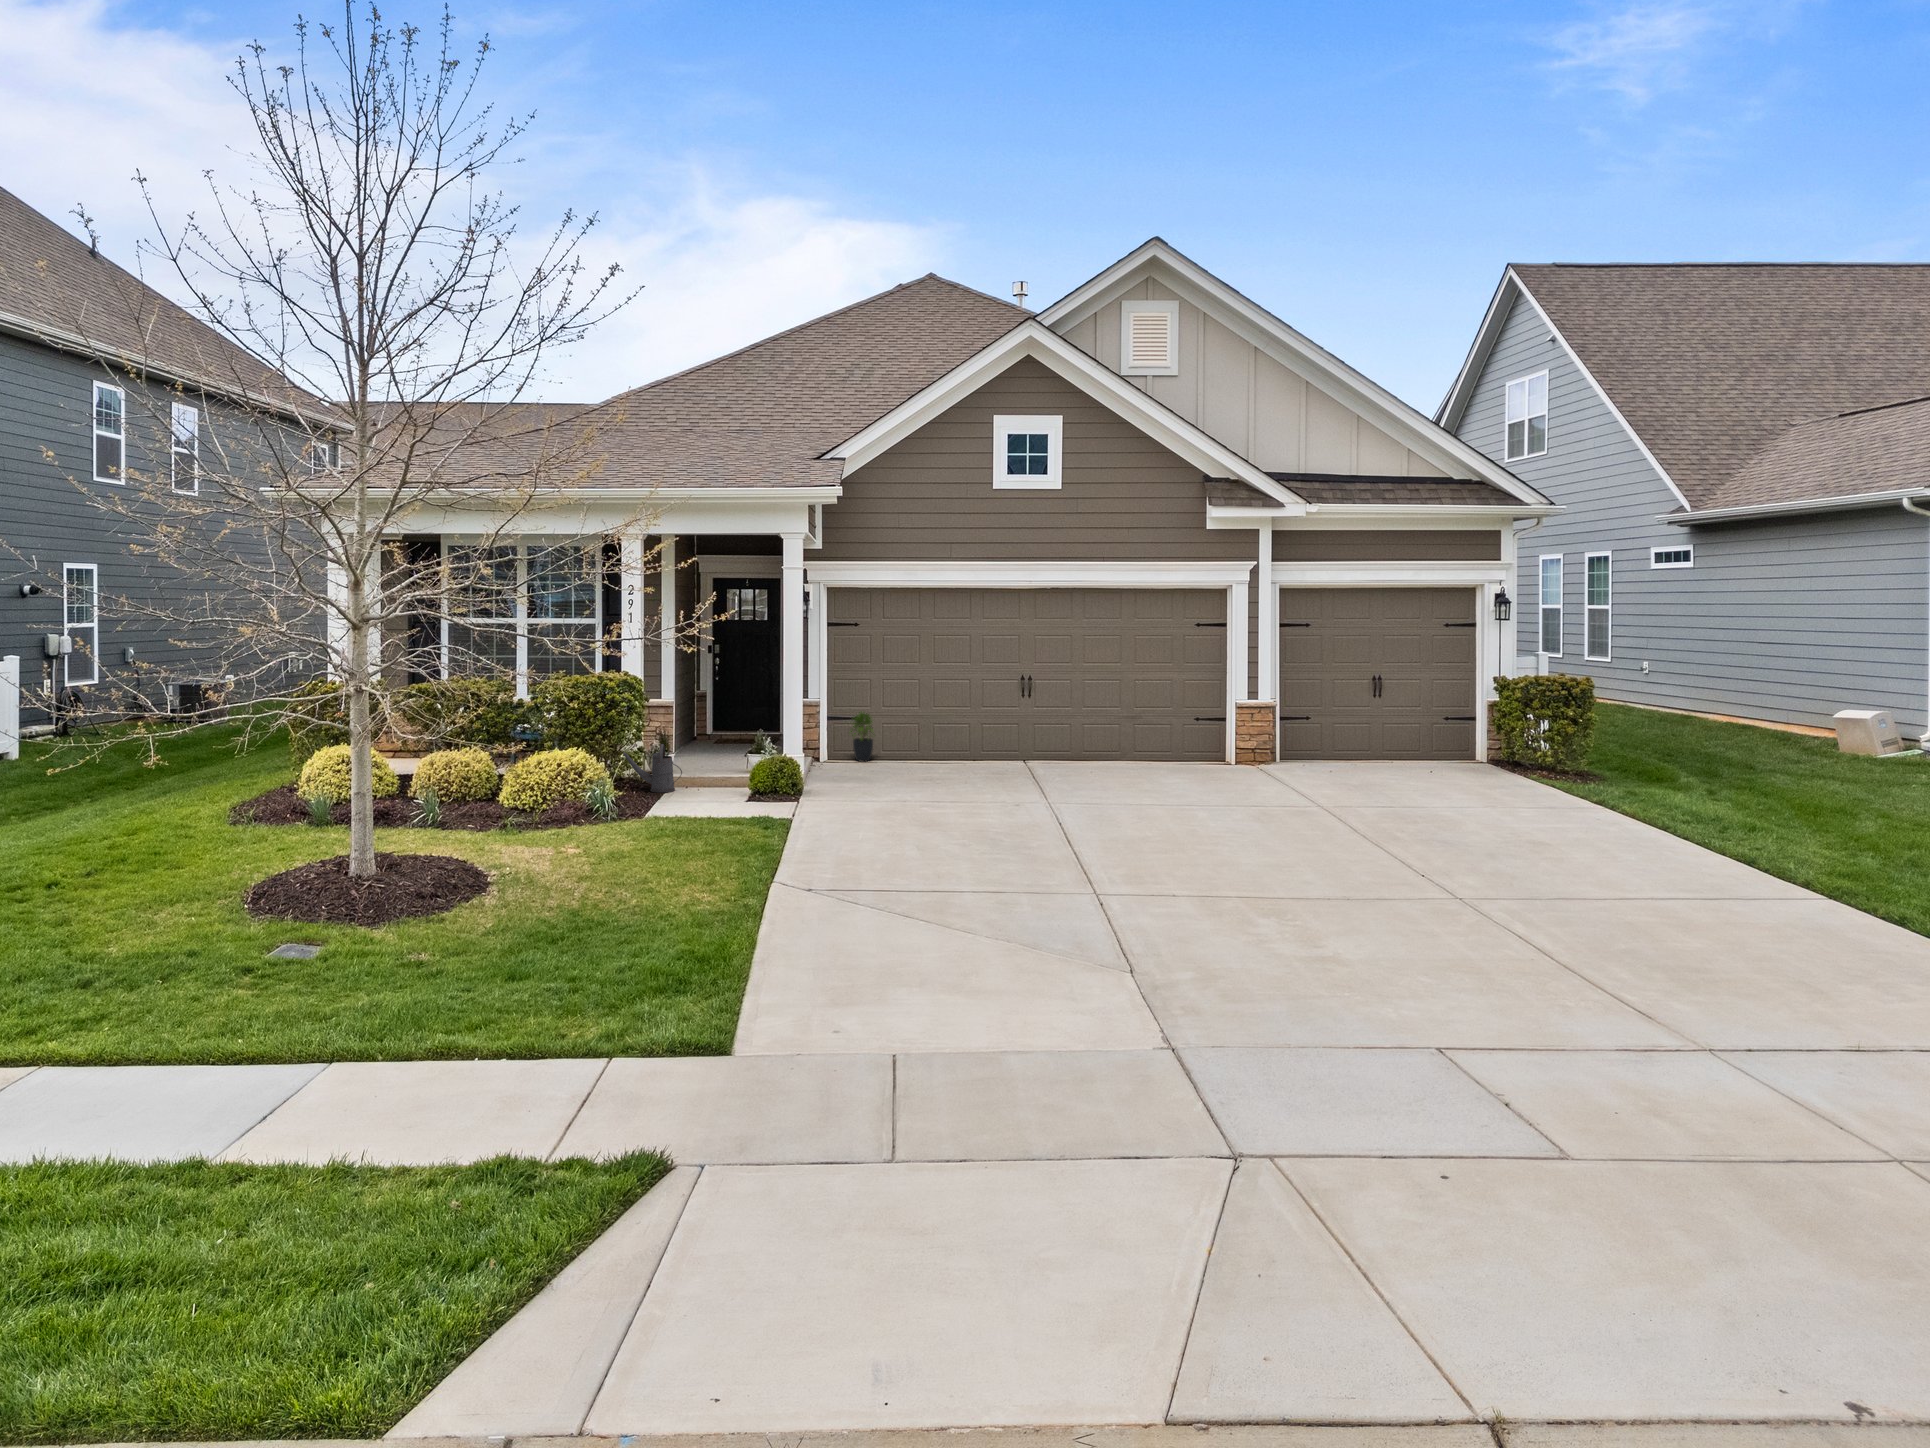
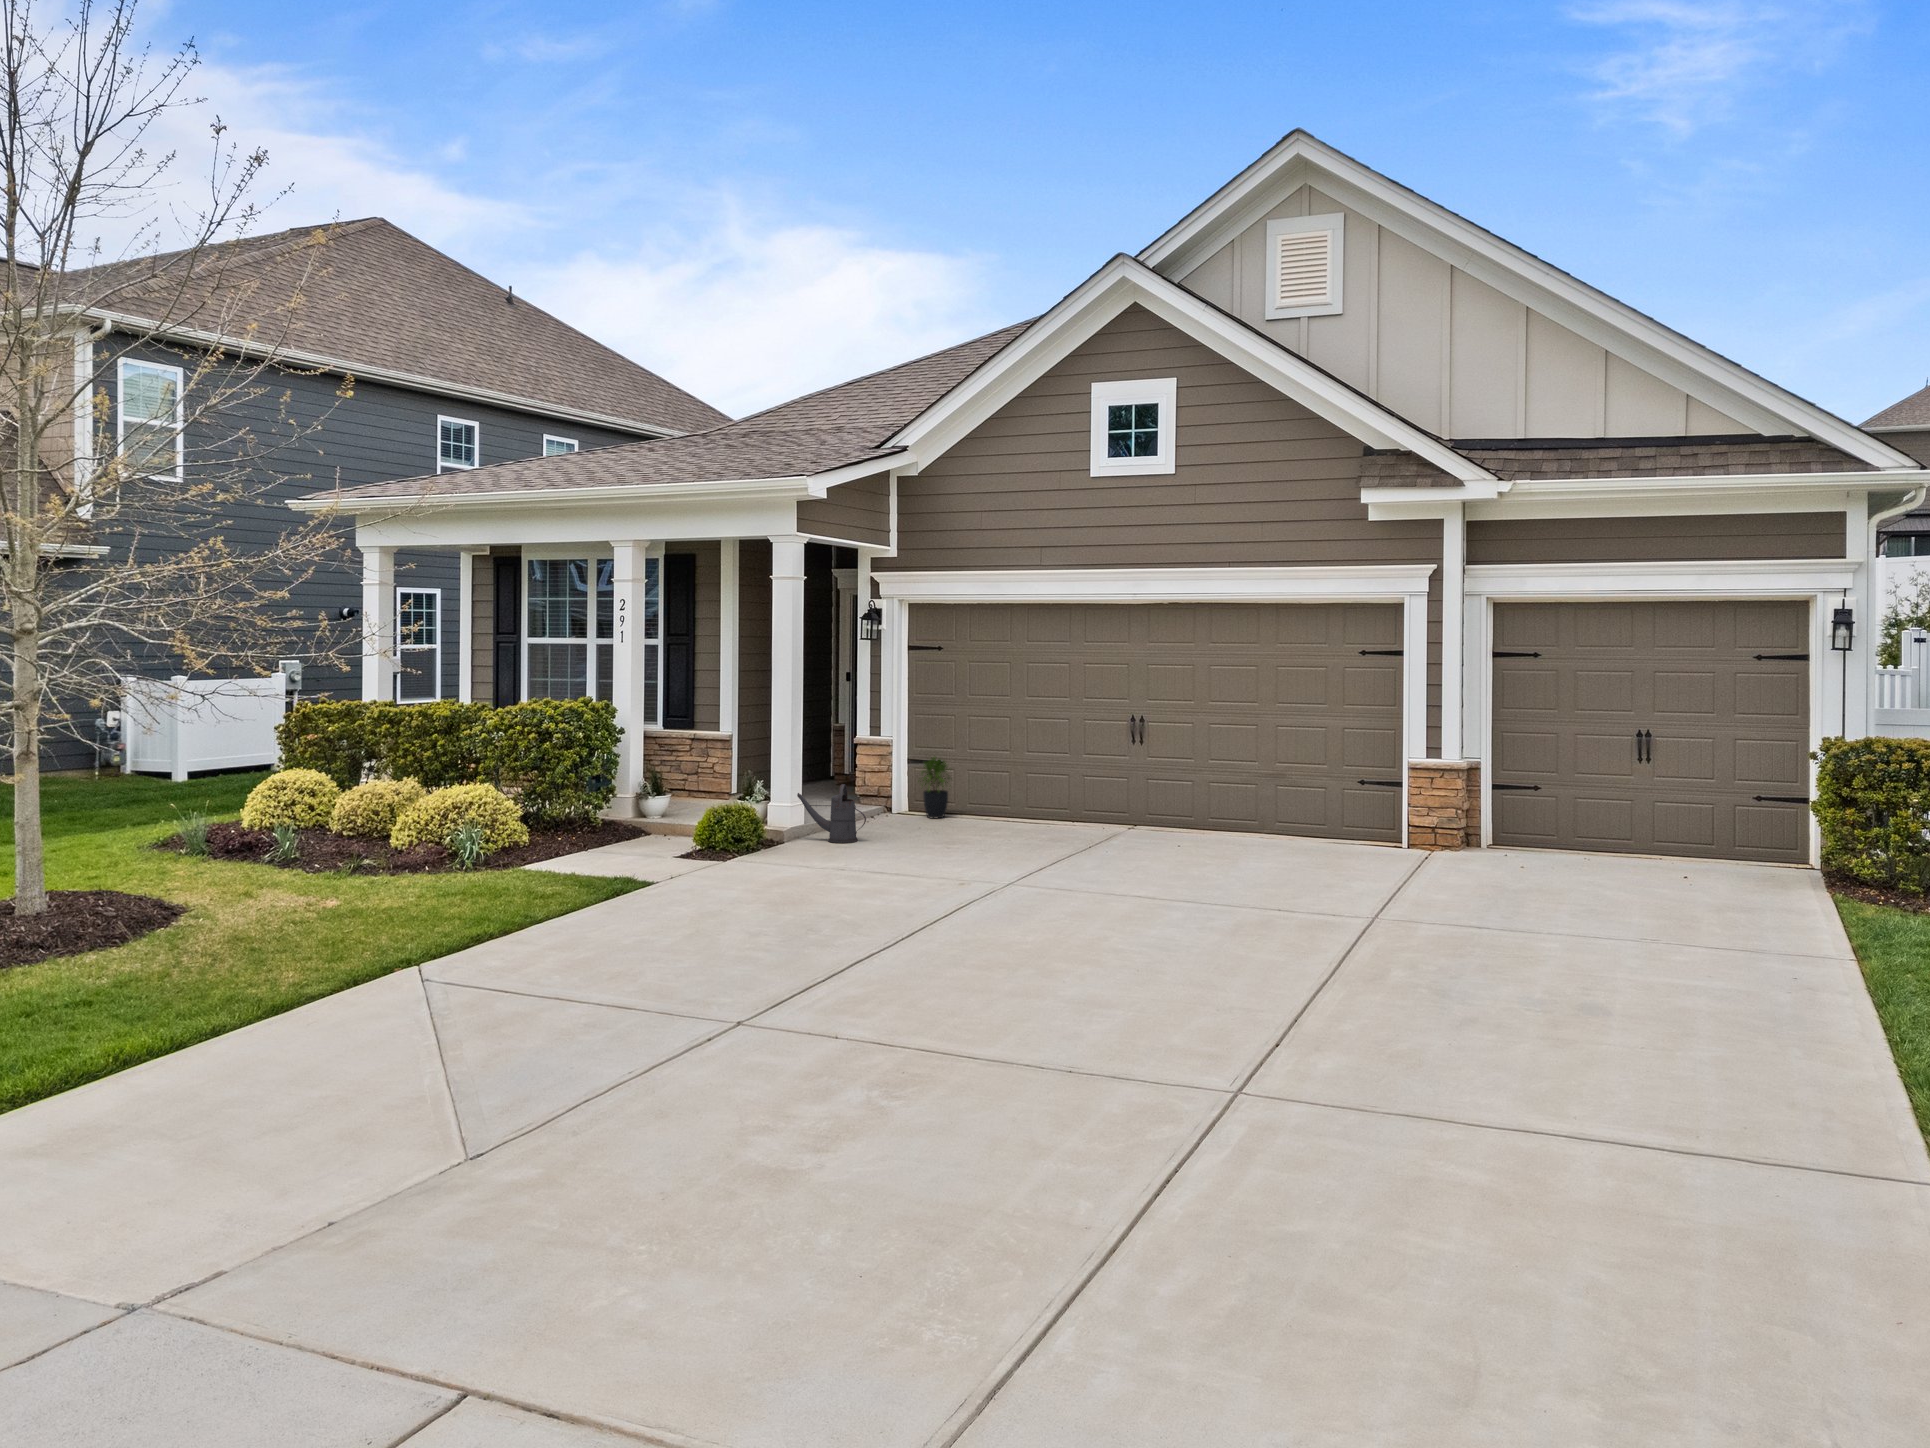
watering can: present [623,744,682,793] -> present [797,784,866,843]

